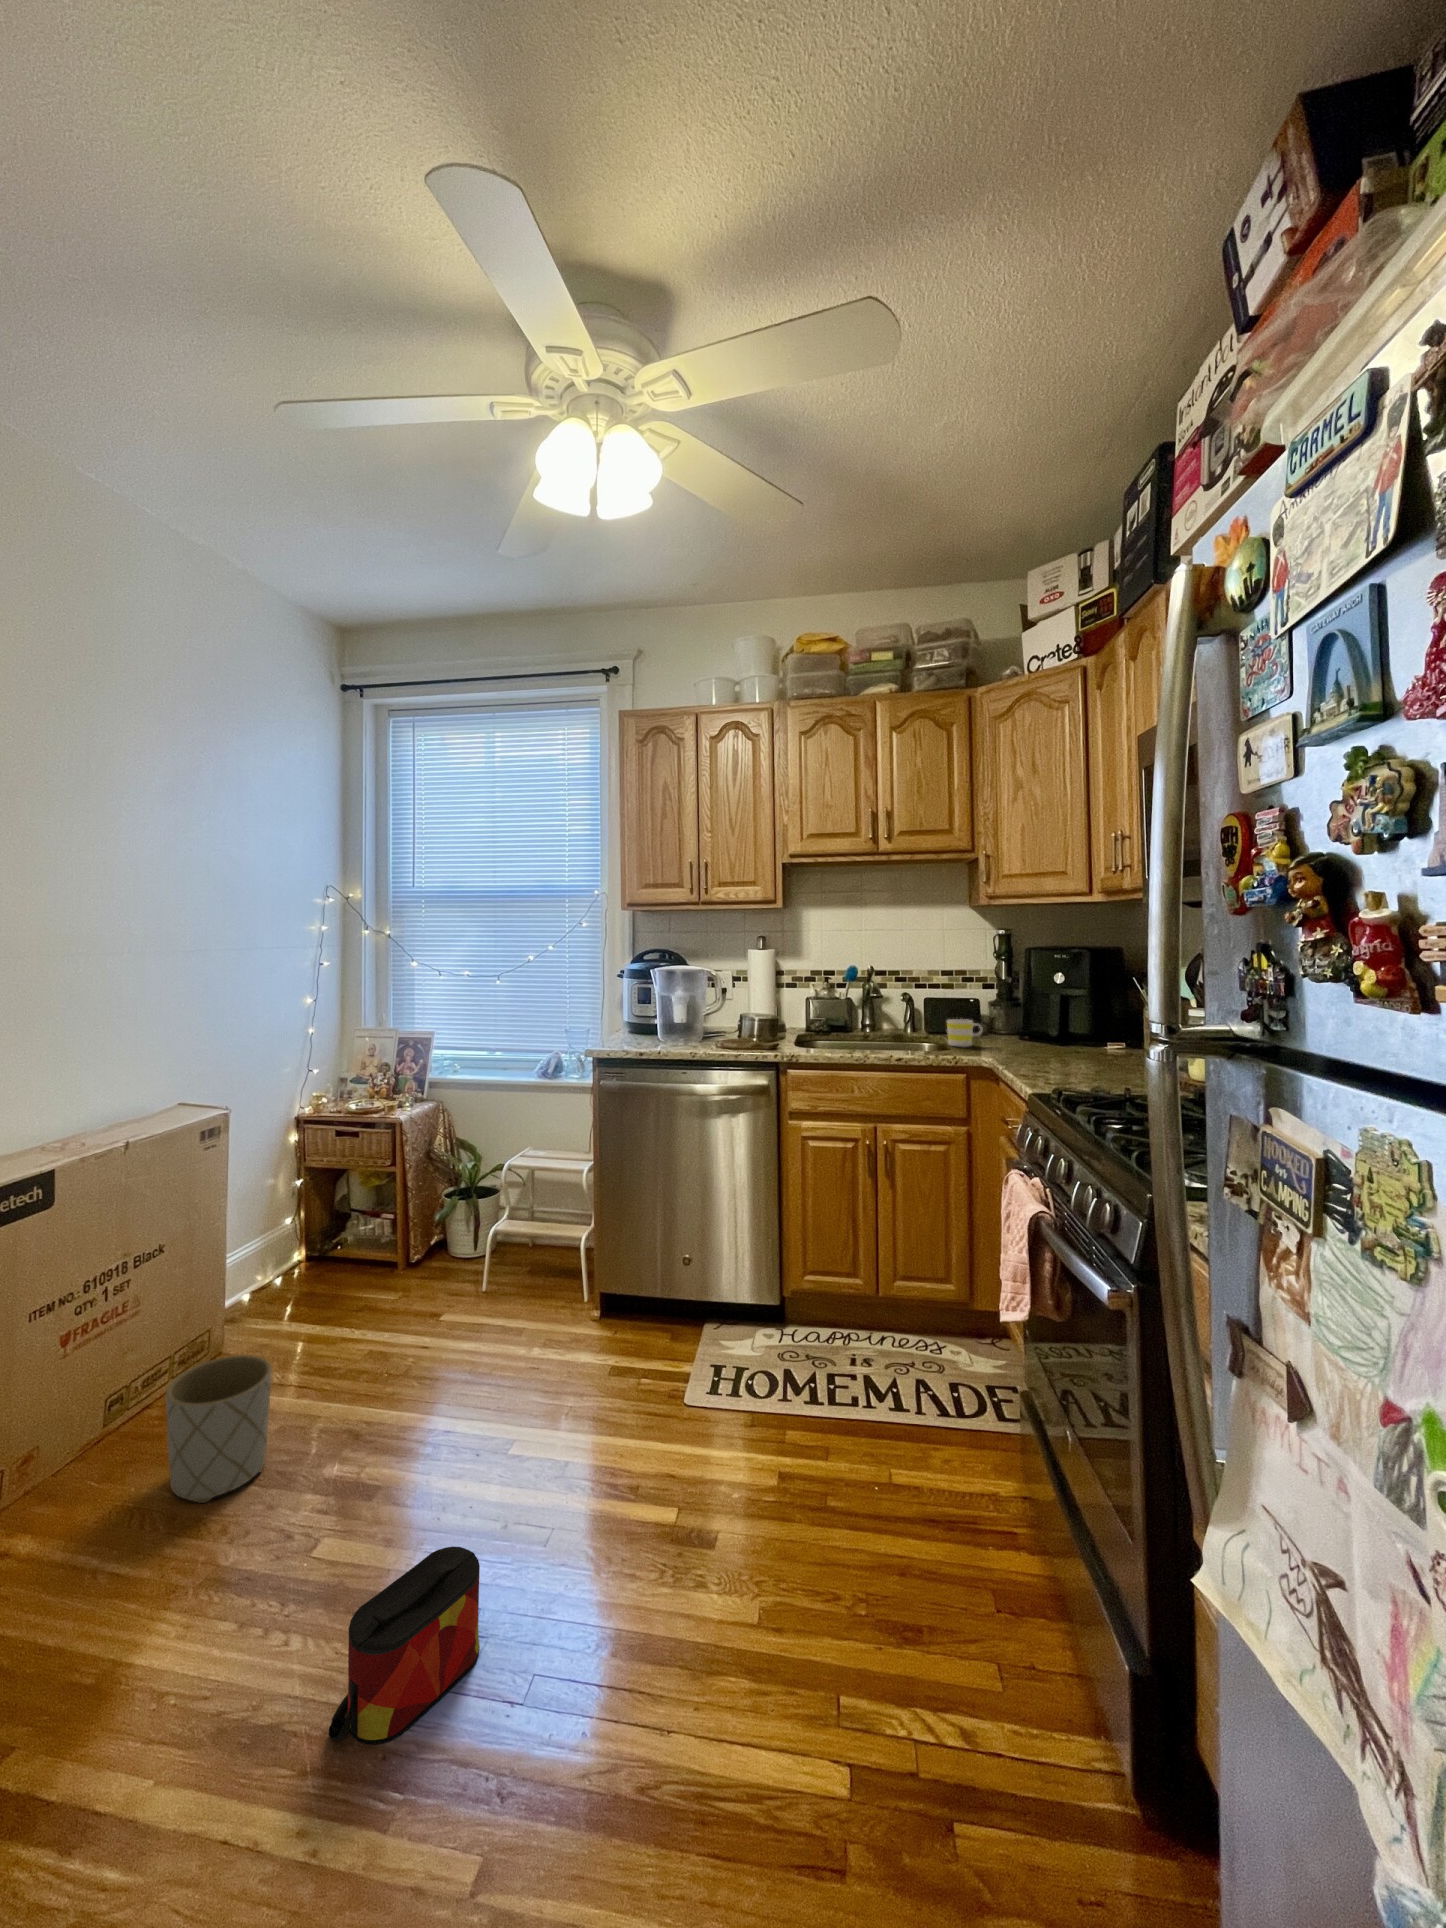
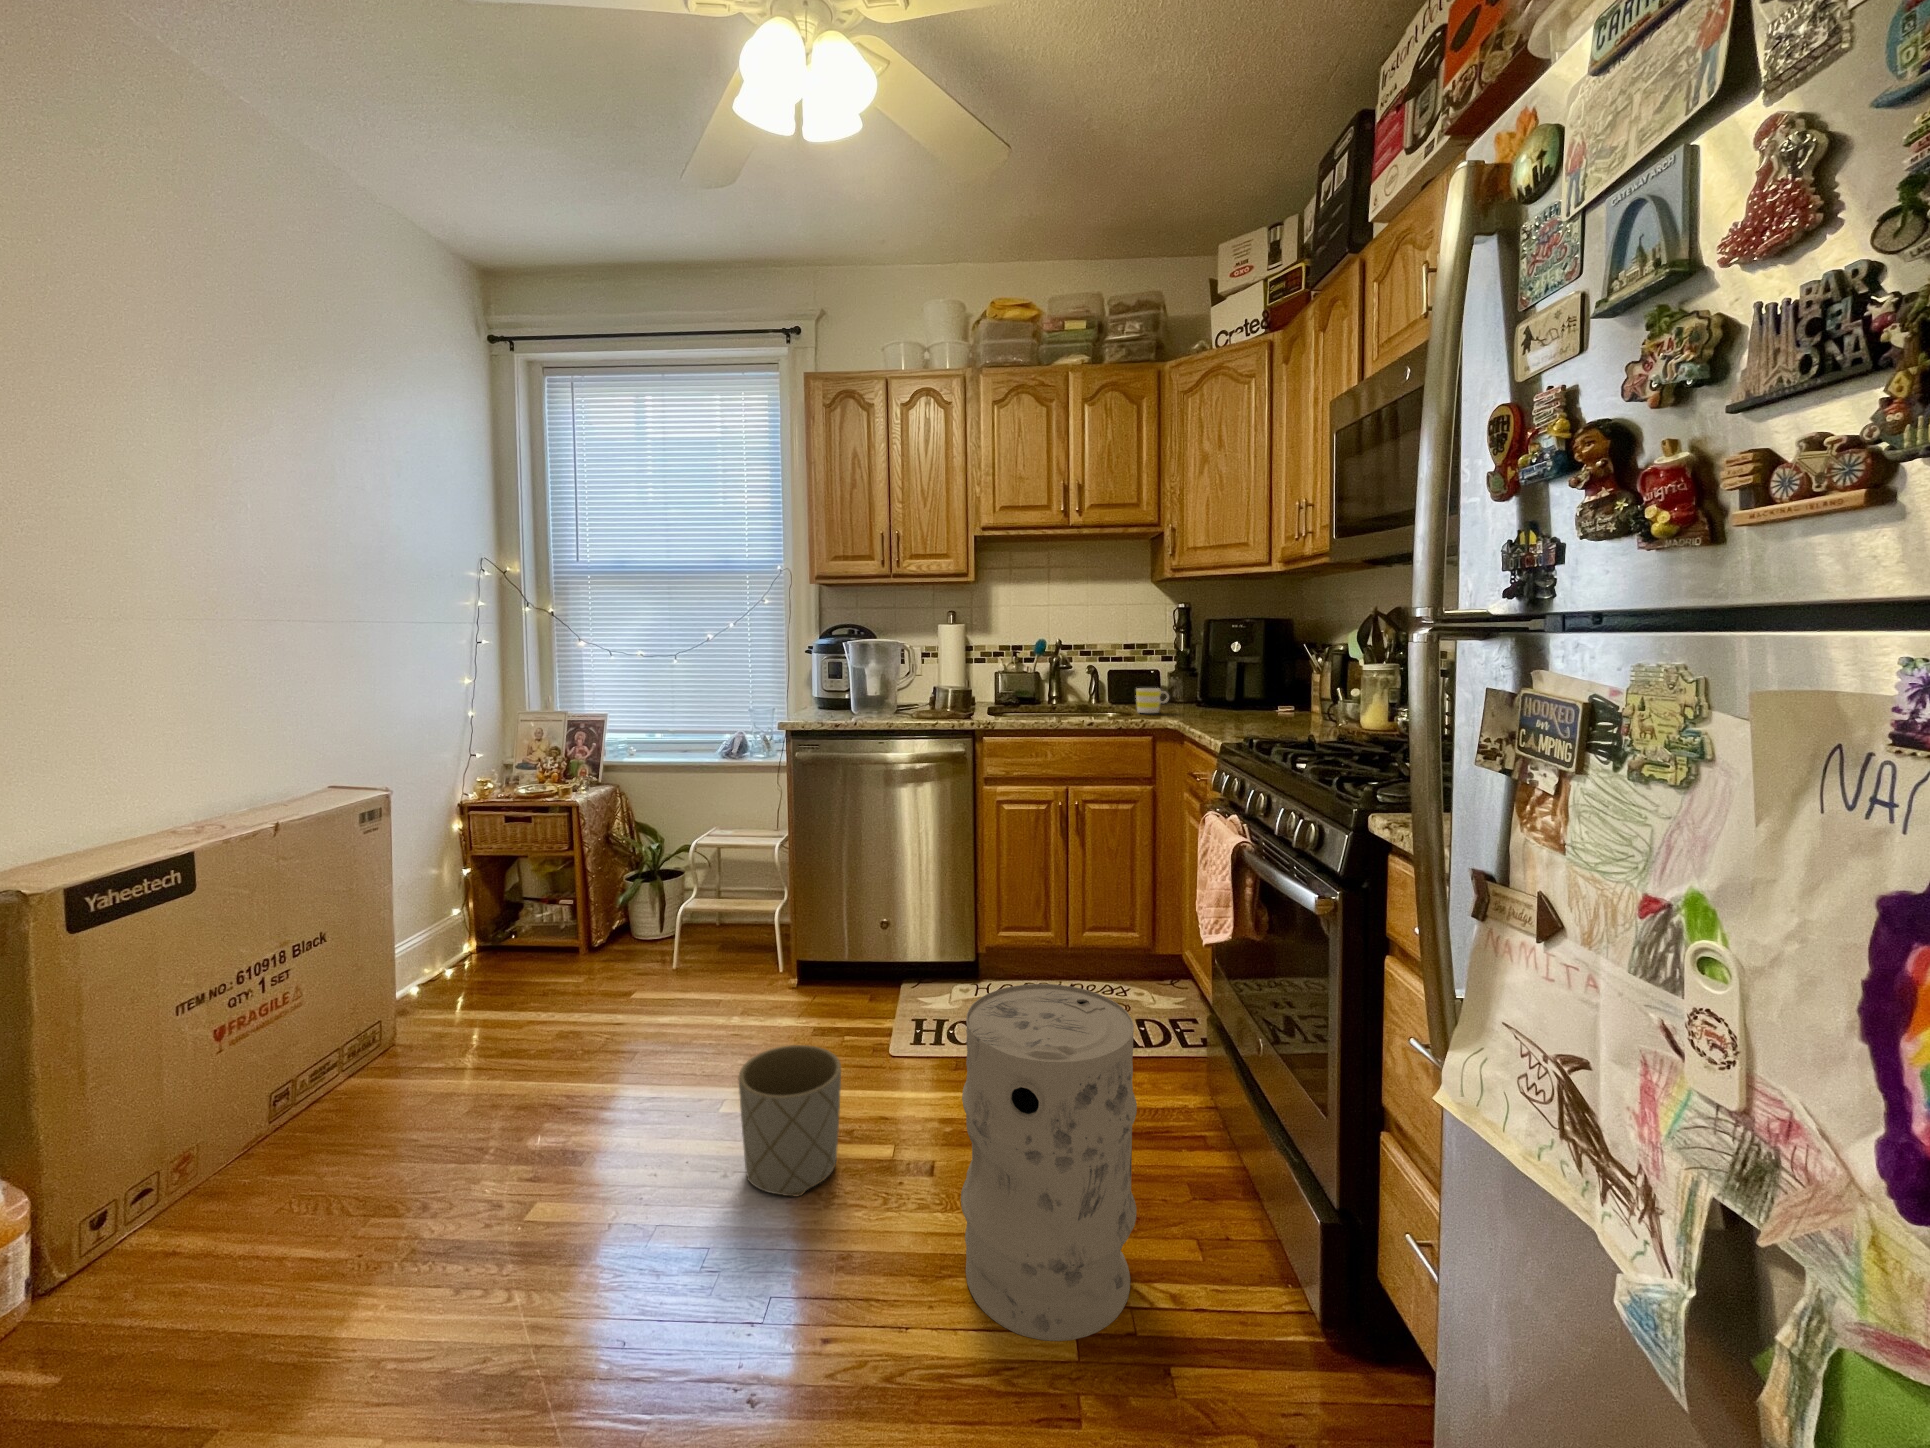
trash can: none [728,1353,918,1775] -> present [961,984,1137,1341]
planter: present [166,1355,272,1503] -> present [739,1045,841,1196]
bag: present [329,1547,480,1744] -> none [574,1190,718,1375]

